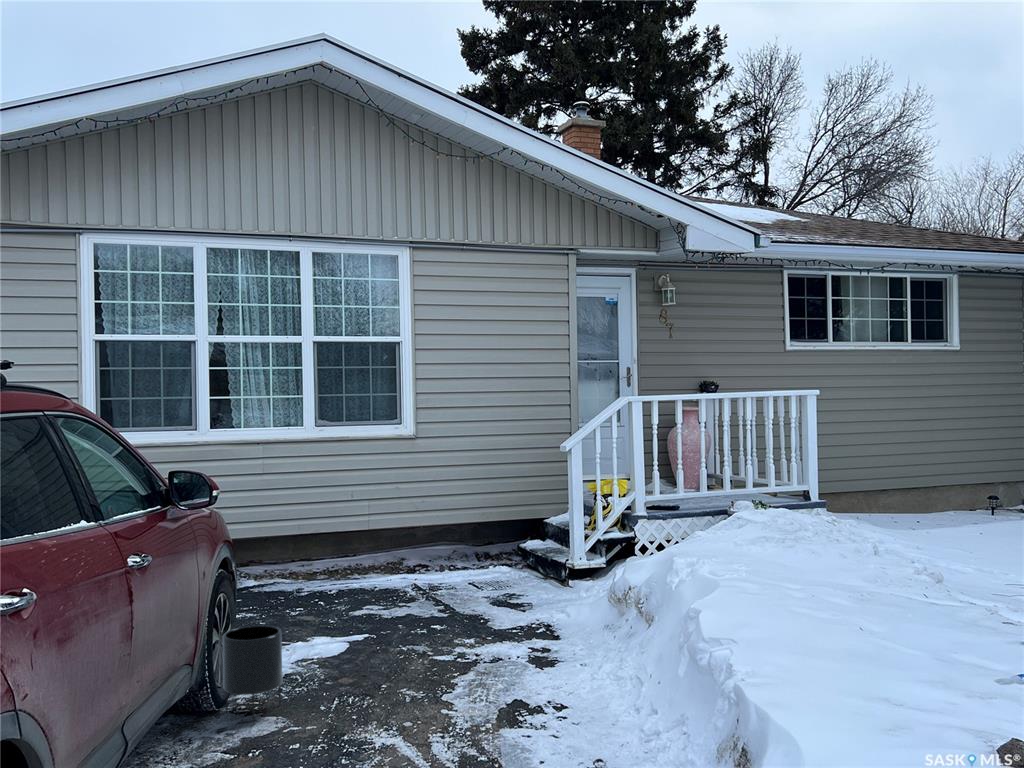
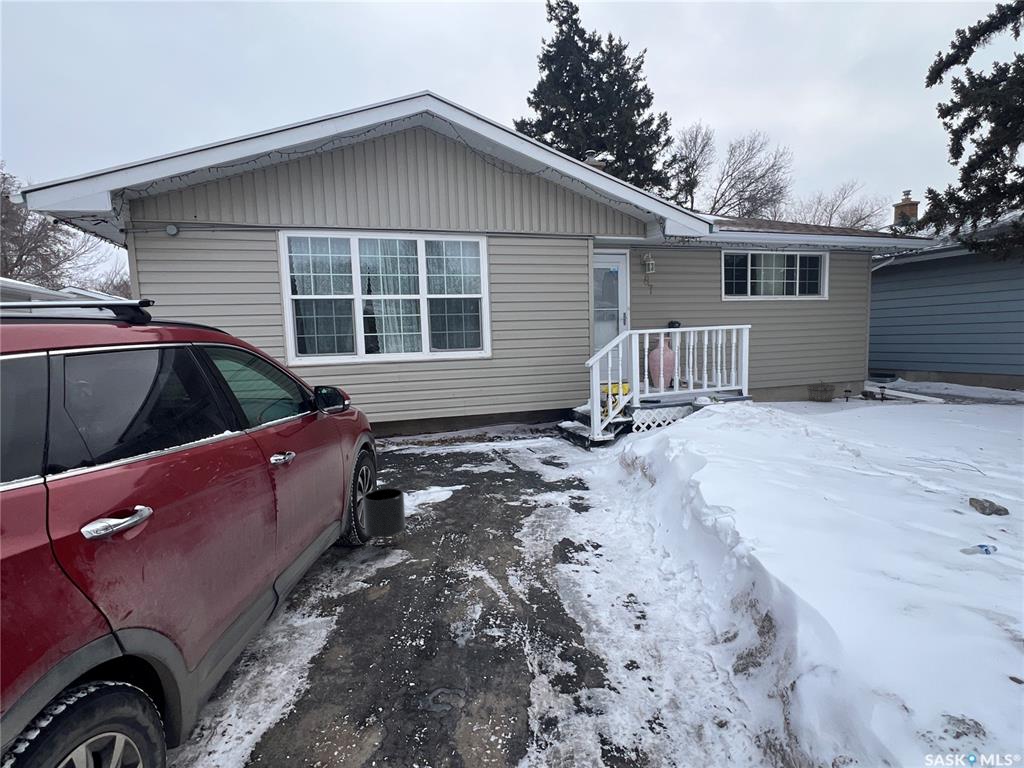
wooden bucket: none [928,476,972,512] -> present [807,381,836,402]

